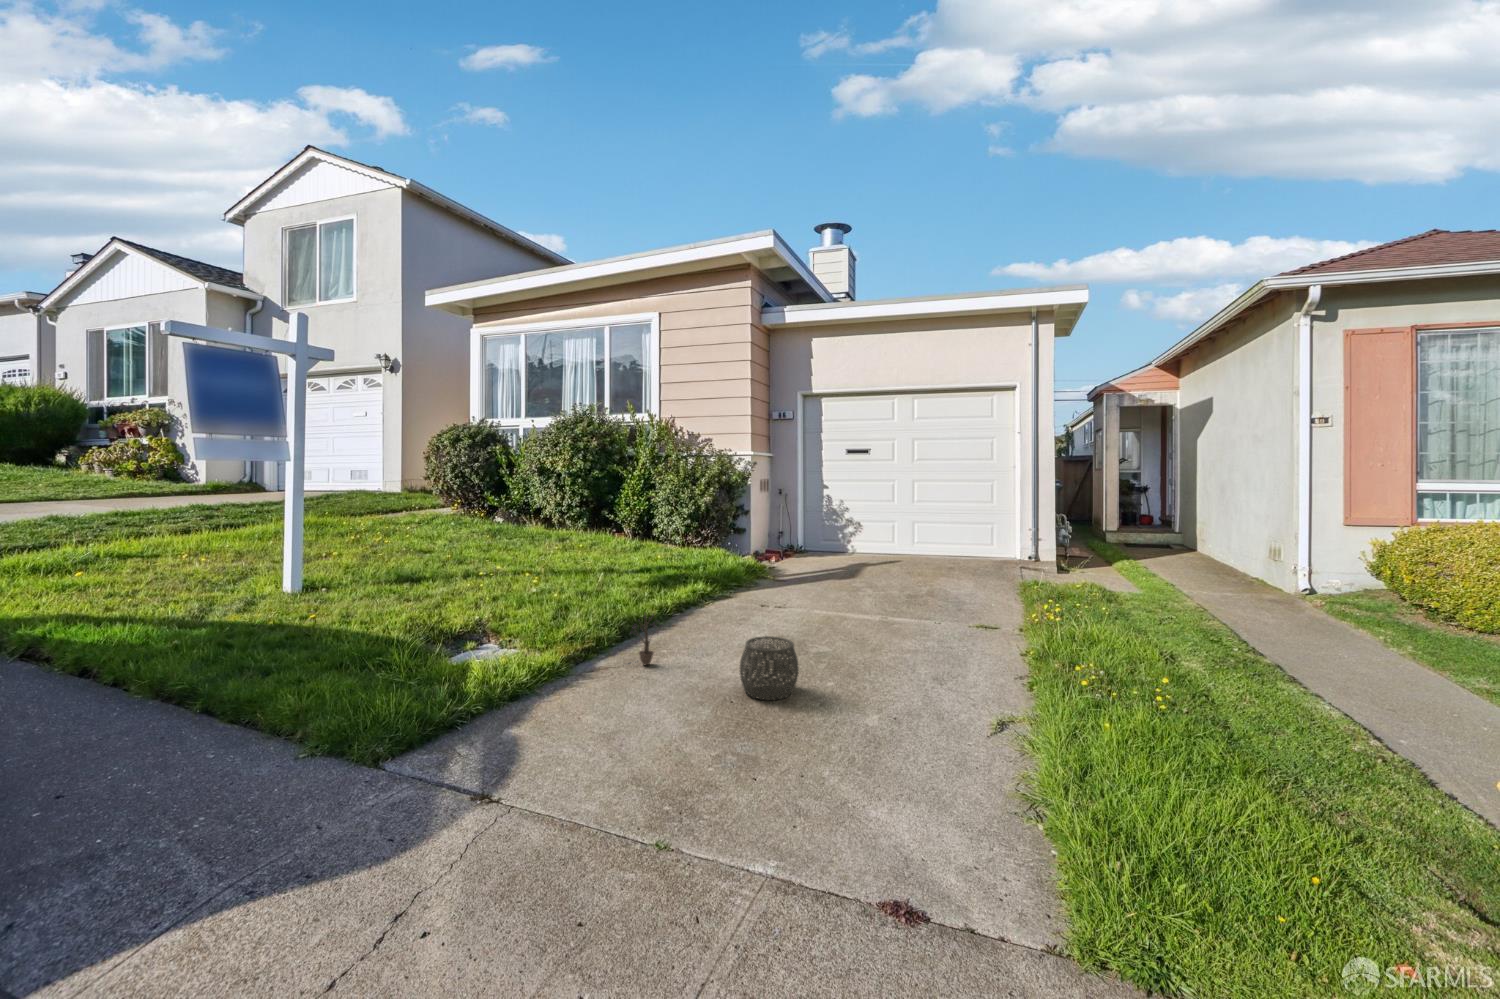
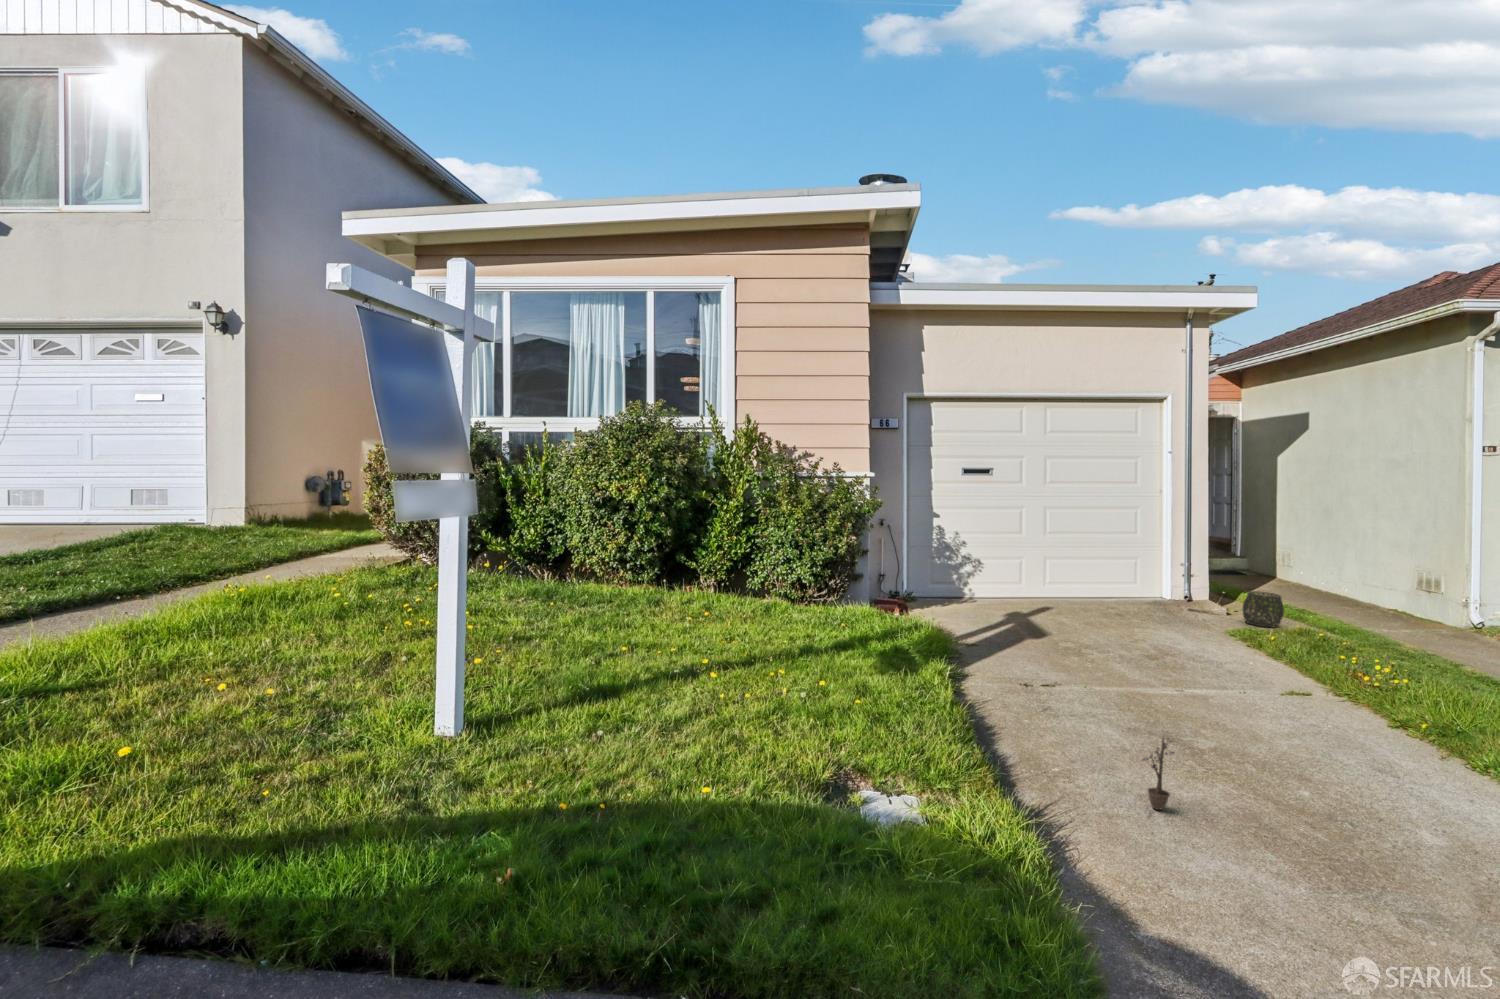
woven basket: present [740,636,799,700] -> present [1242,591,1284,628]

